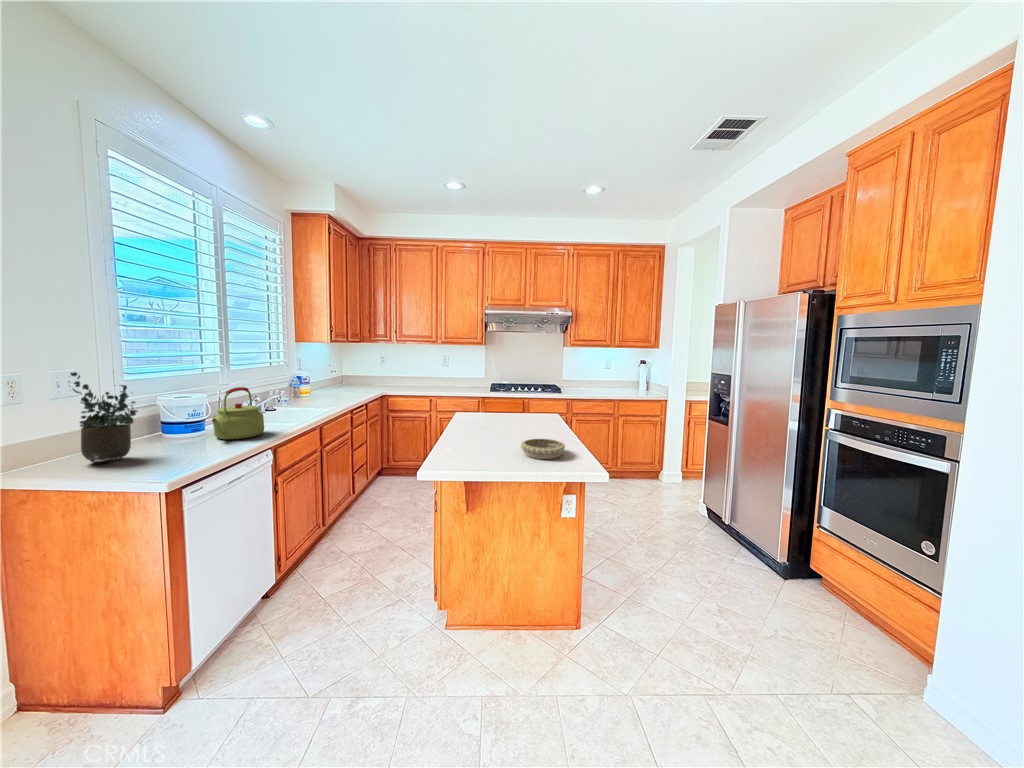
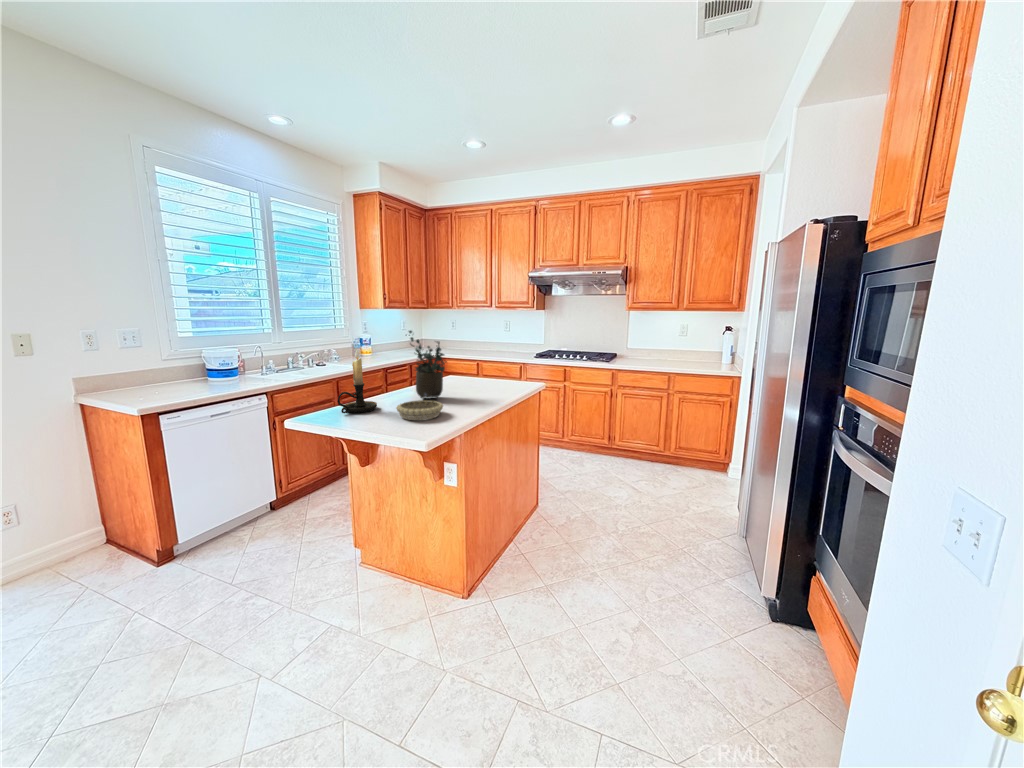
potted plant: present [70,372,138,463] -> present [409,331,447,399]
kettle: present [212,387,264,439] -> none [222,343,271,384]
candle holder: none [455,392,489,460] -> present [338,350,377,413]

